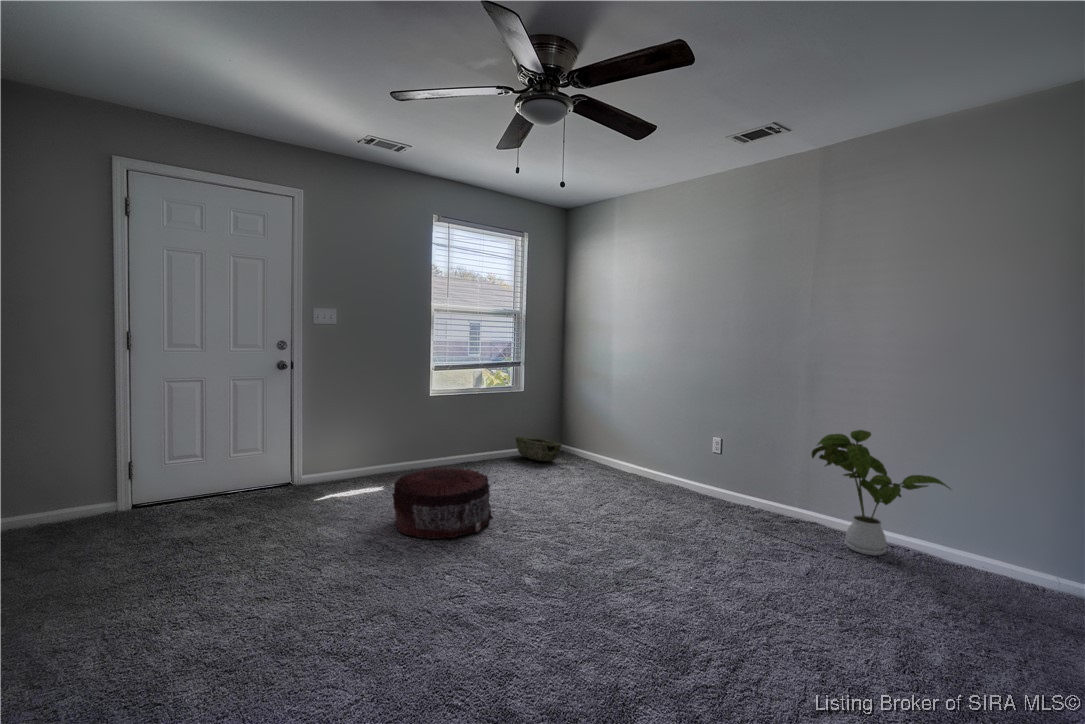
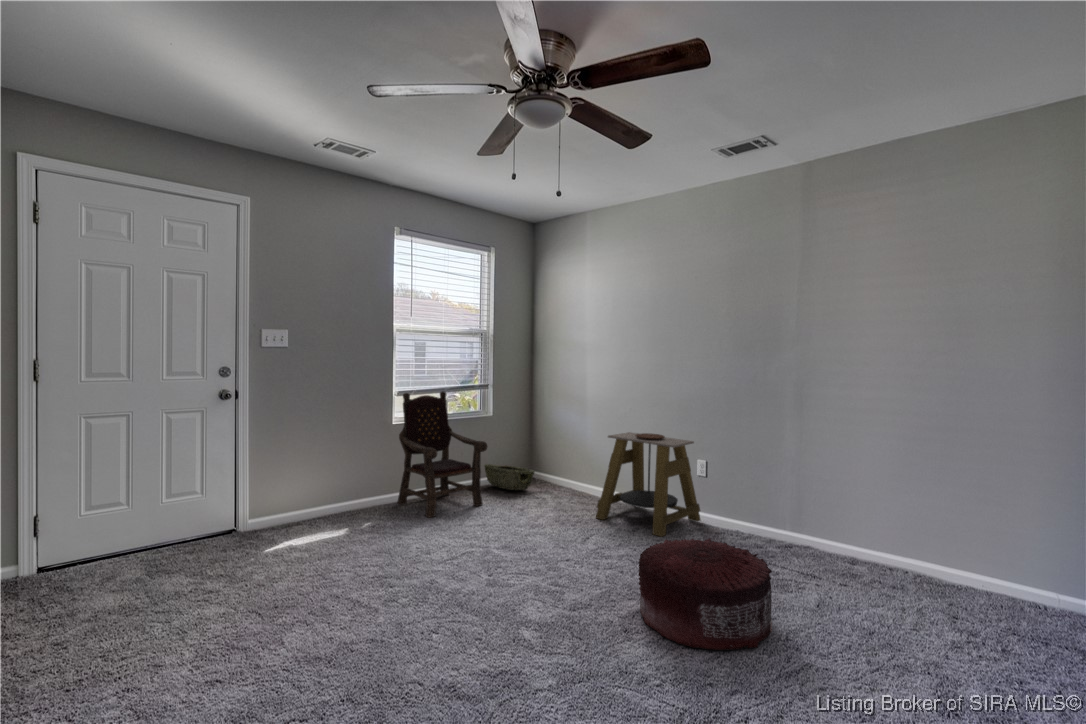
armchair: none [434,368,516,481] -> present [397,391,487,518]
side table: none [613,410,714,508] -> present [596,432,700,537]
house plant: present [812,430,950,555] -> none [807,450,953,580]
pouf: present [392,468,493,539] -> present [639,538,772,650]

